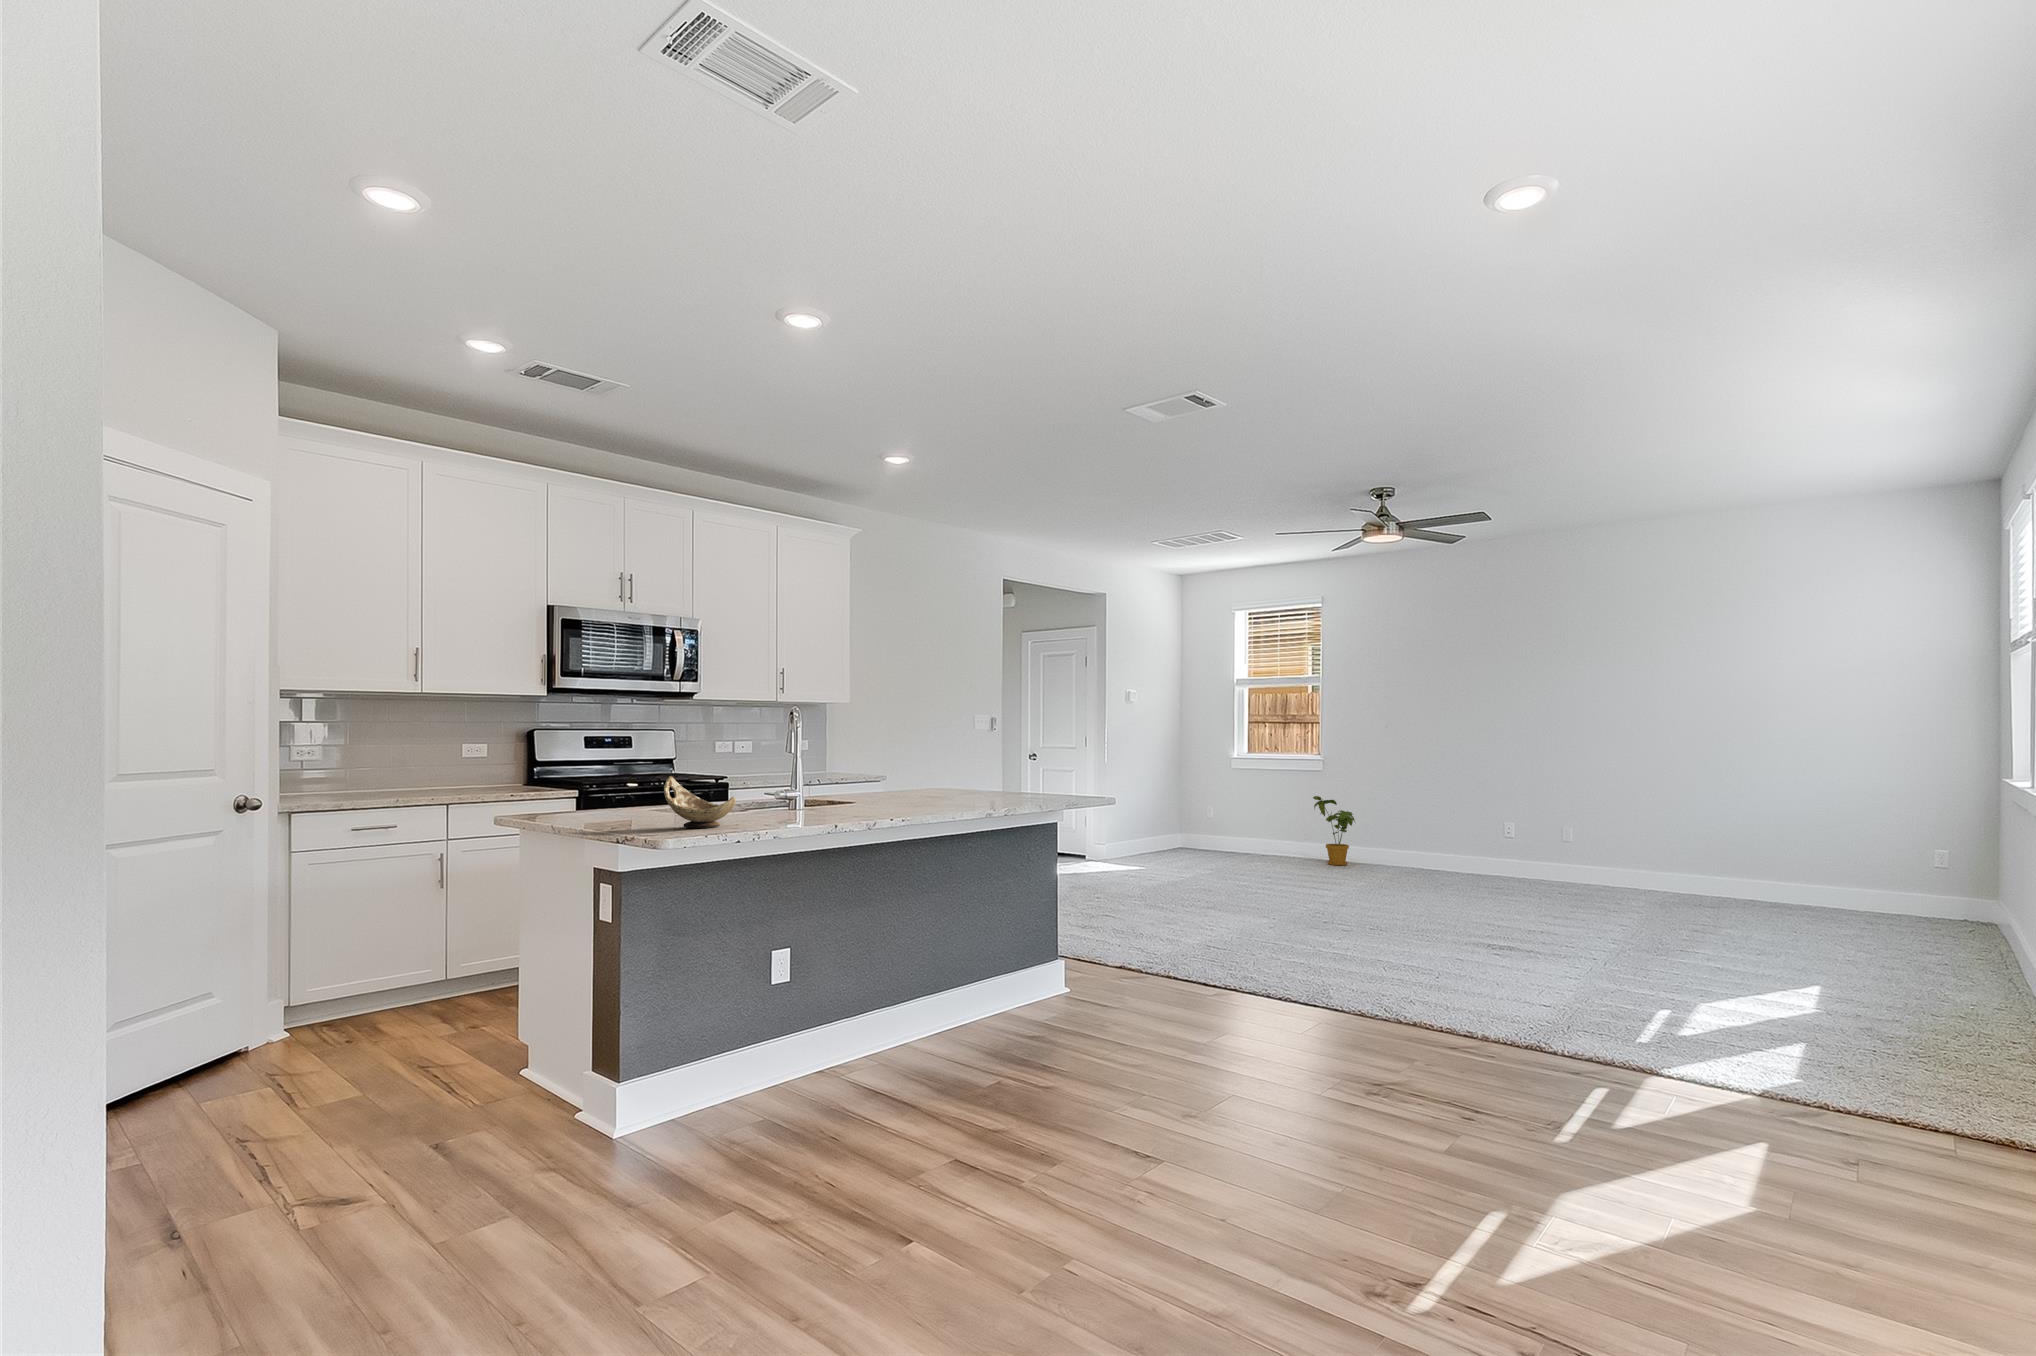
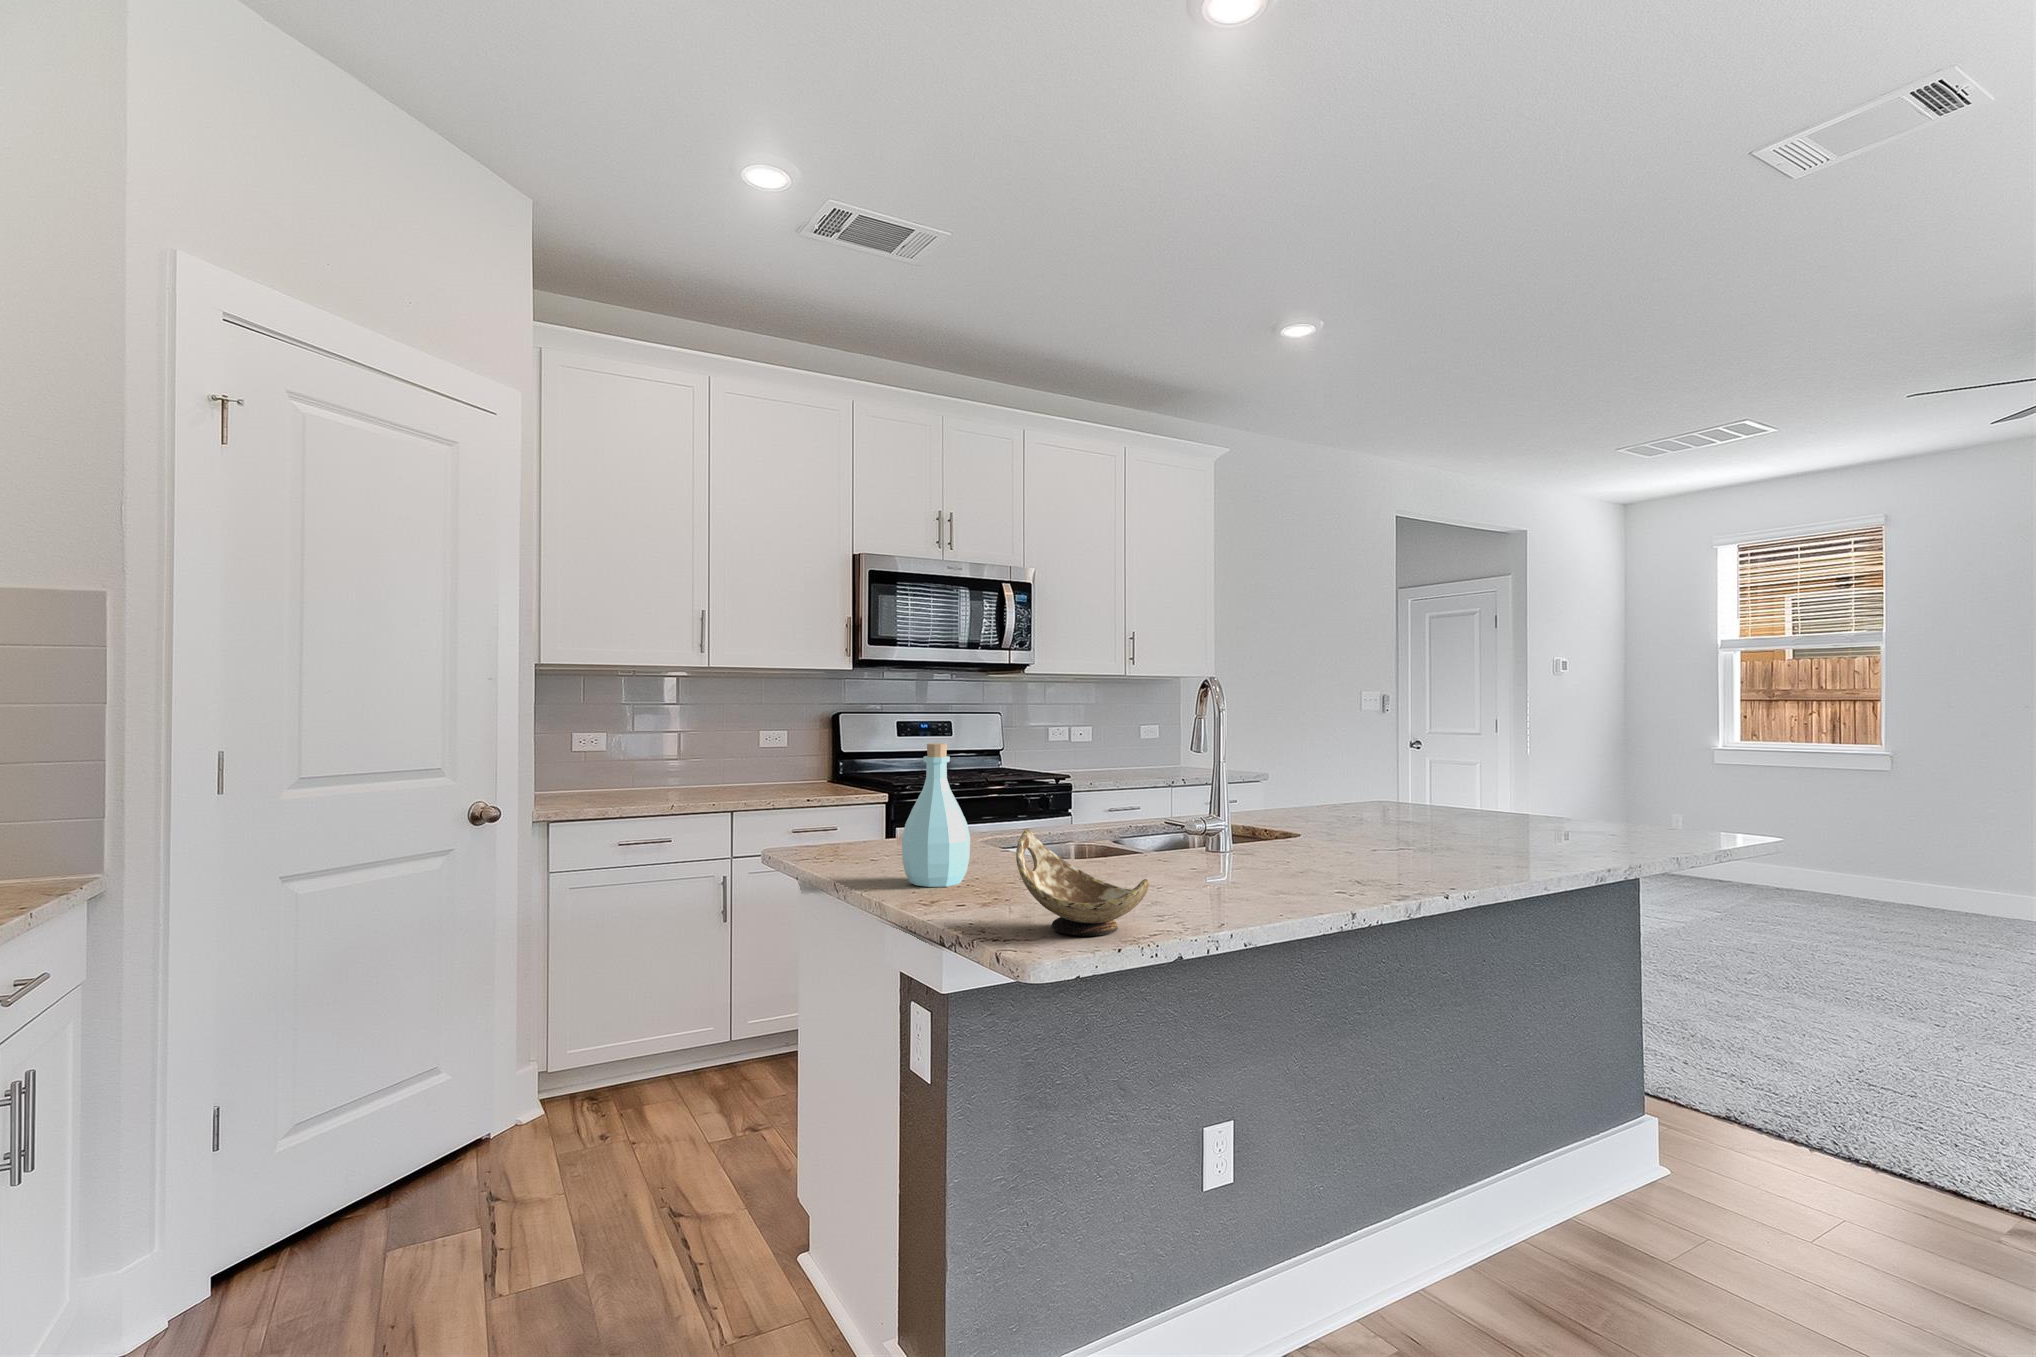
bottle: none [595,736,639,822] -> present [902,743,970,887]
house plant: present [1313,796,1355,866] -> none [1851,806,1928,906]

